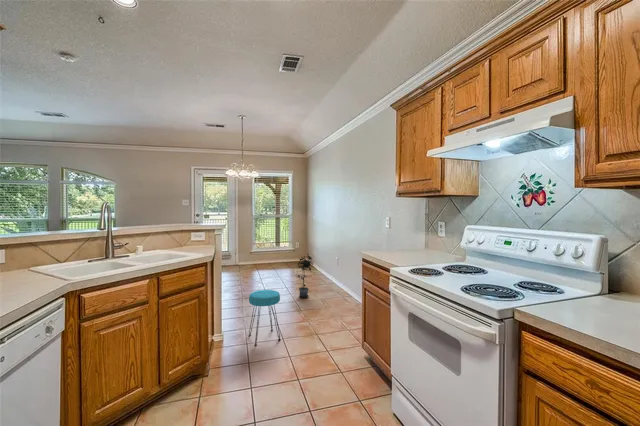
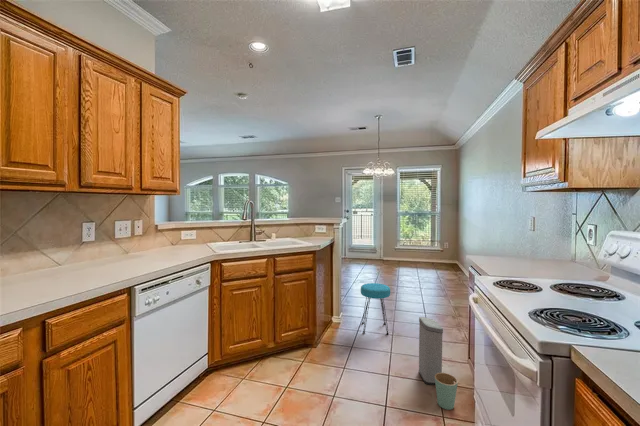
potted plant: present [298,254,313,297] -> none [425,254,446,300]
trash can: none [323,314,368,393] -> present [419,317,458,410]

